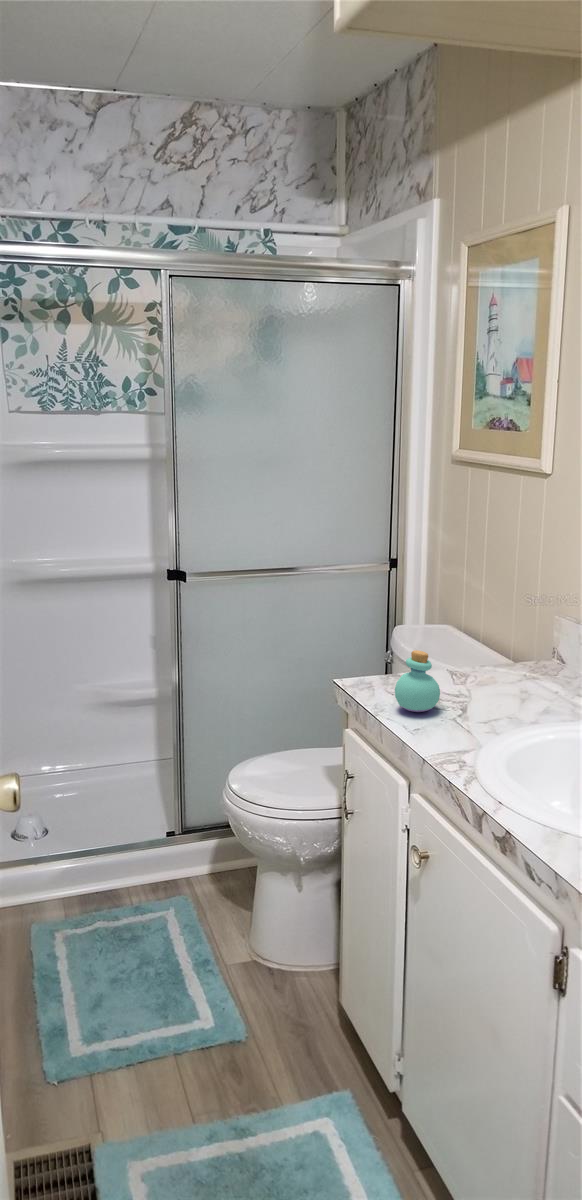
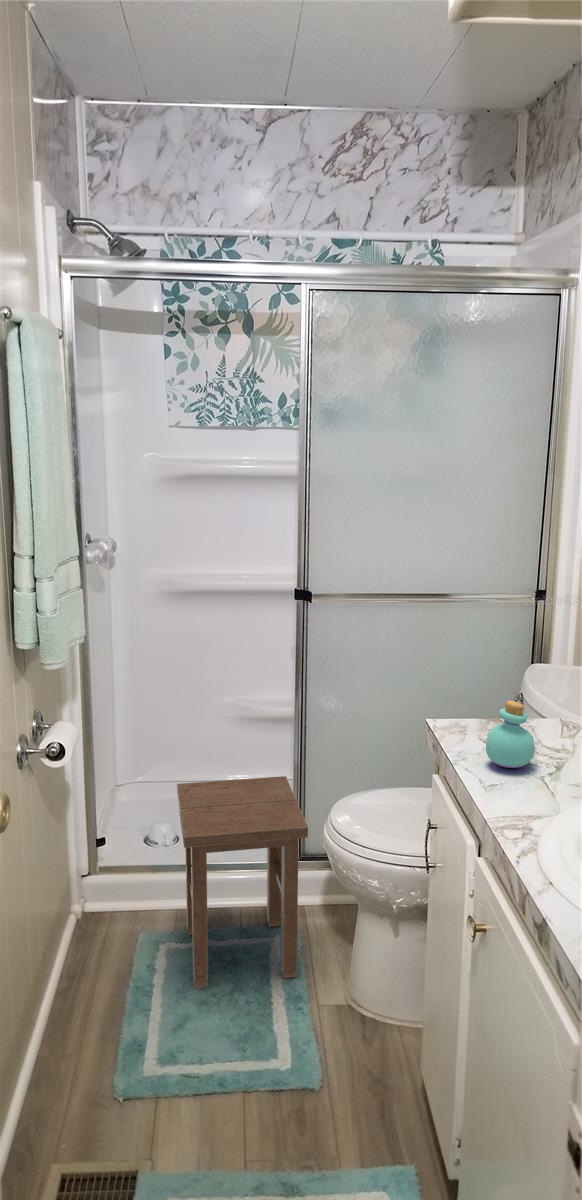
stool: none [62,750,205,970] -> present [177,776,308,988]

